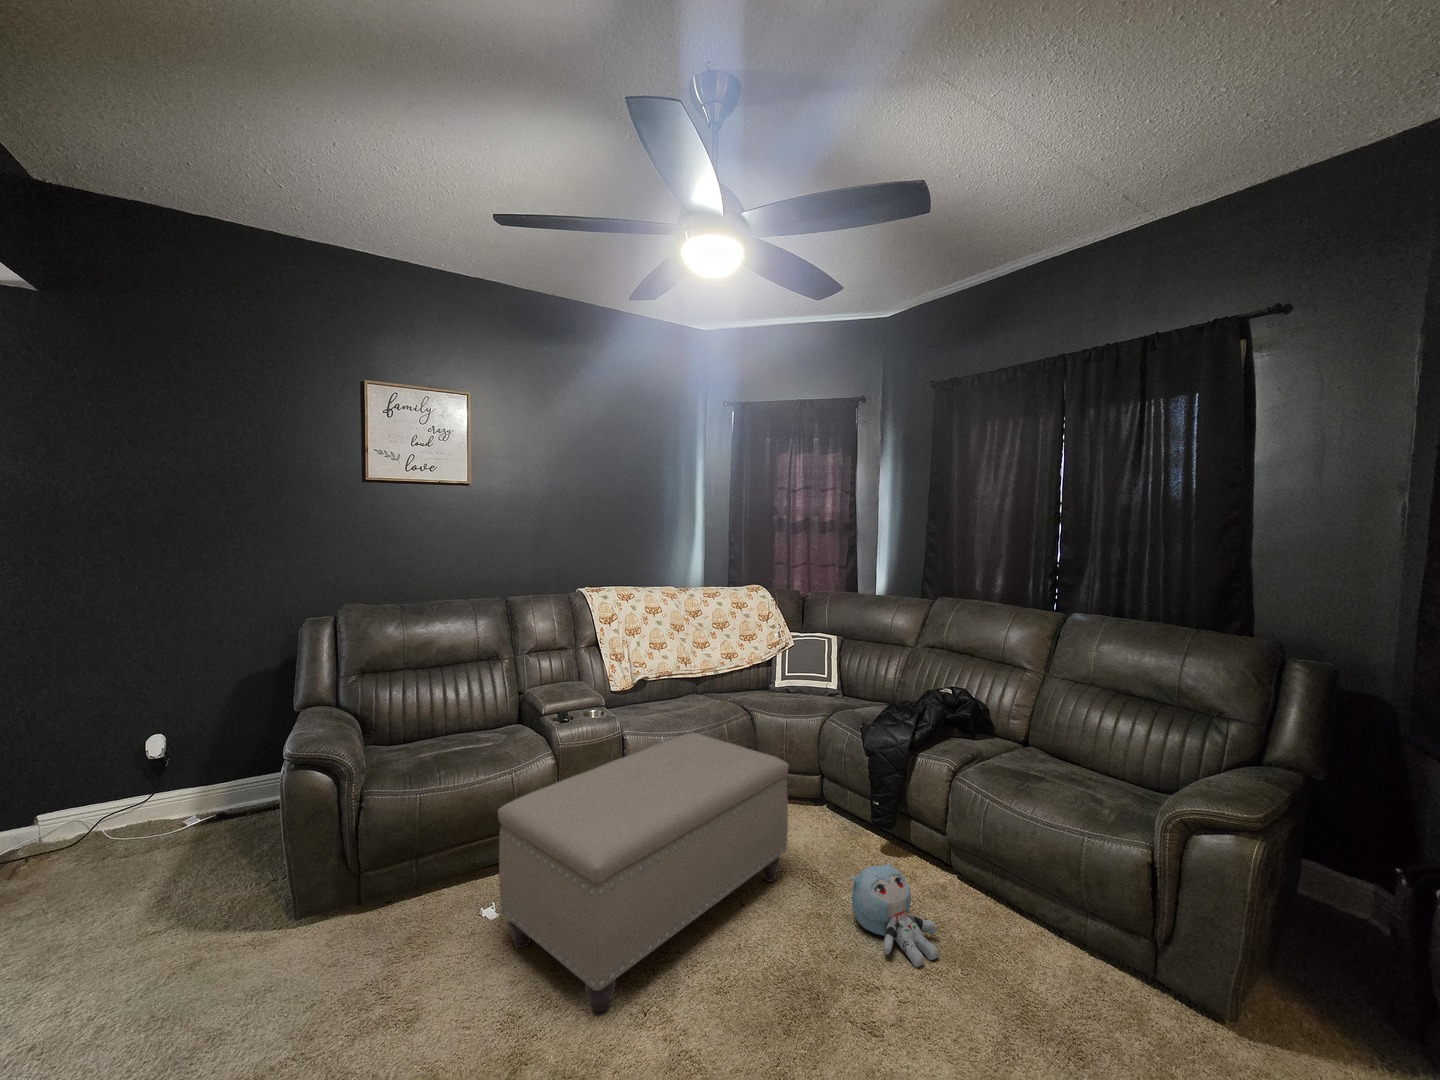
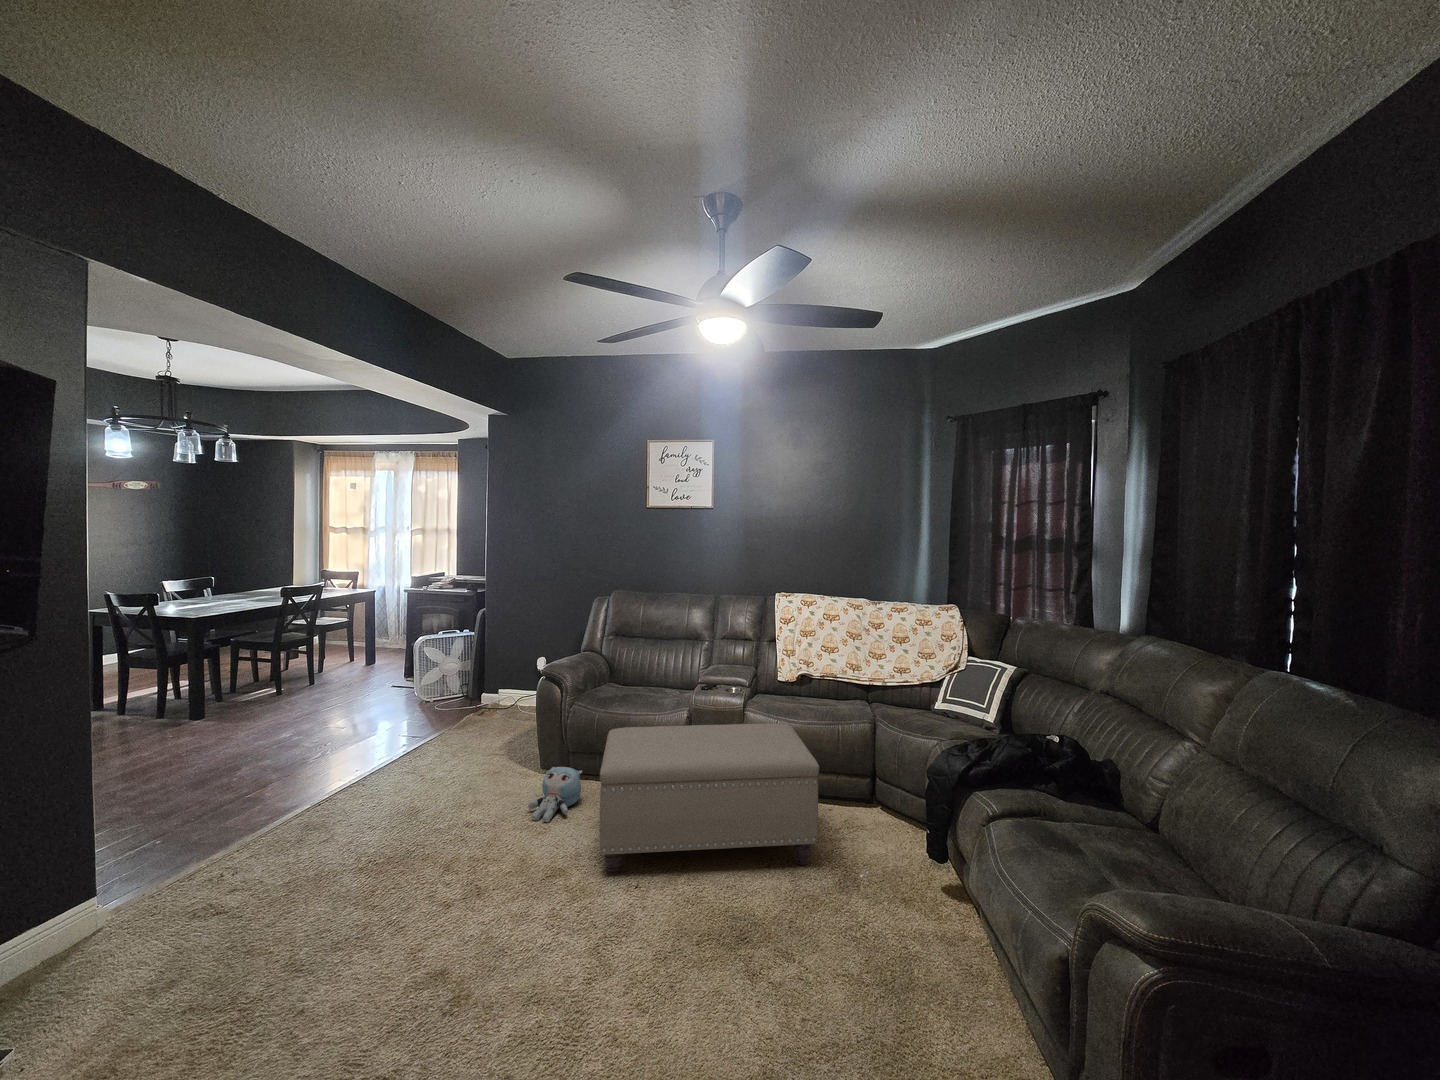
plush toy: present [850,863,938,967] -> present [528,767,582,822]

